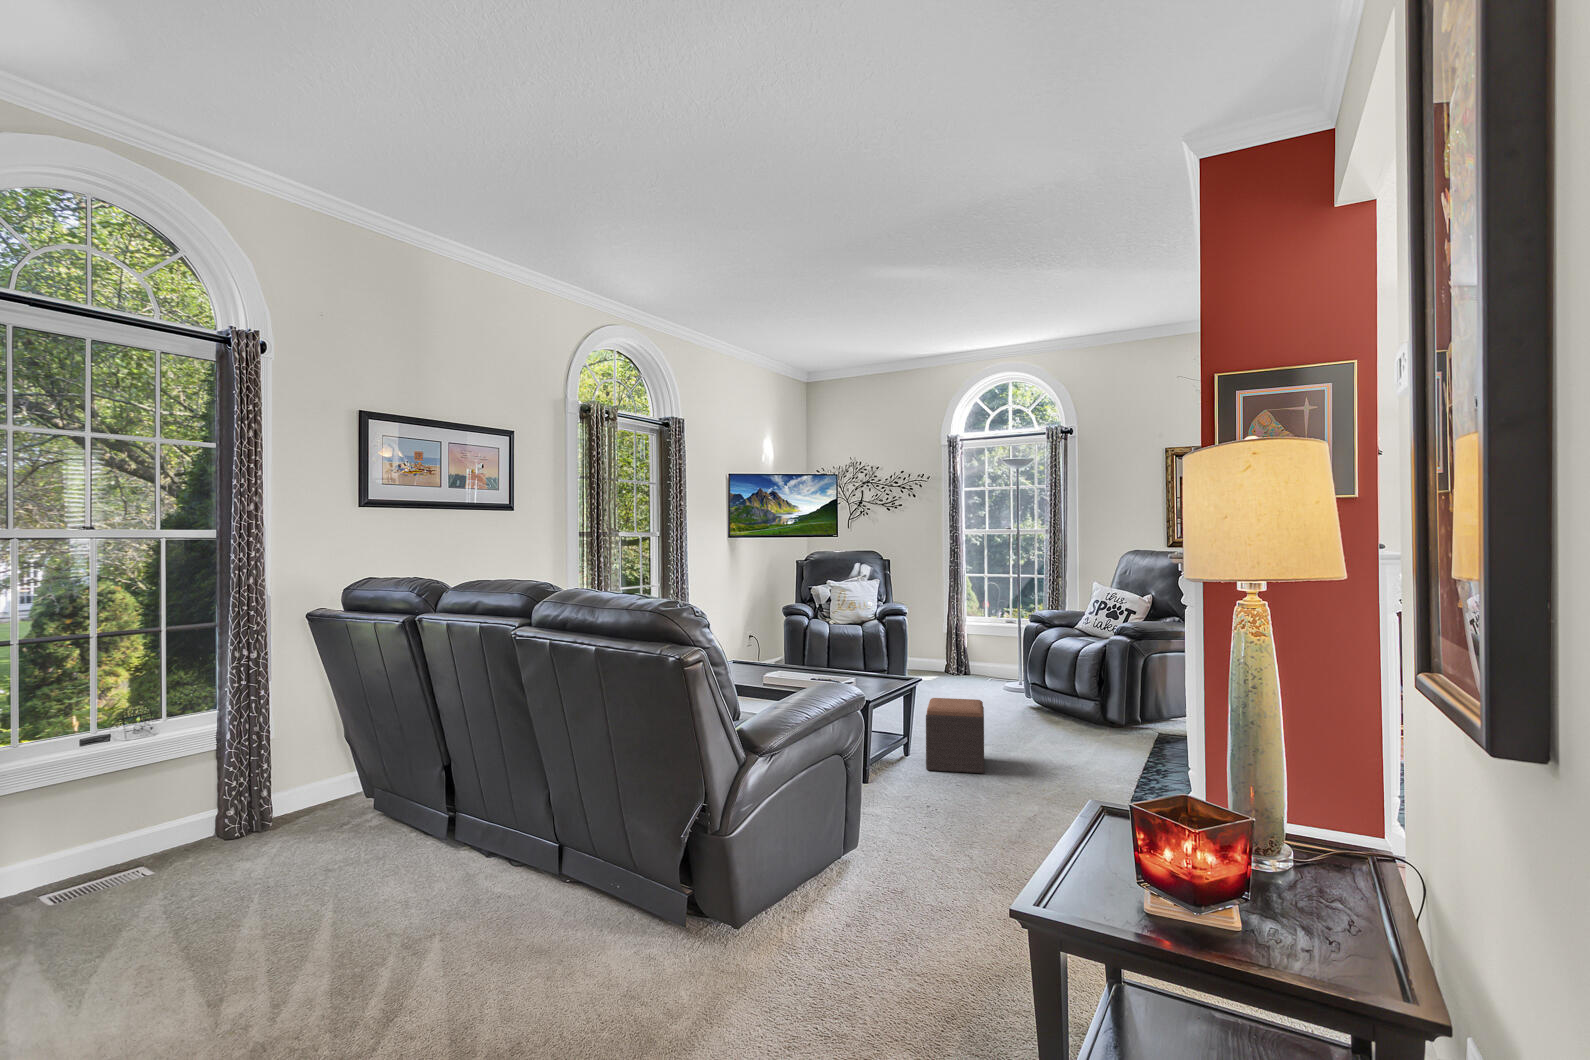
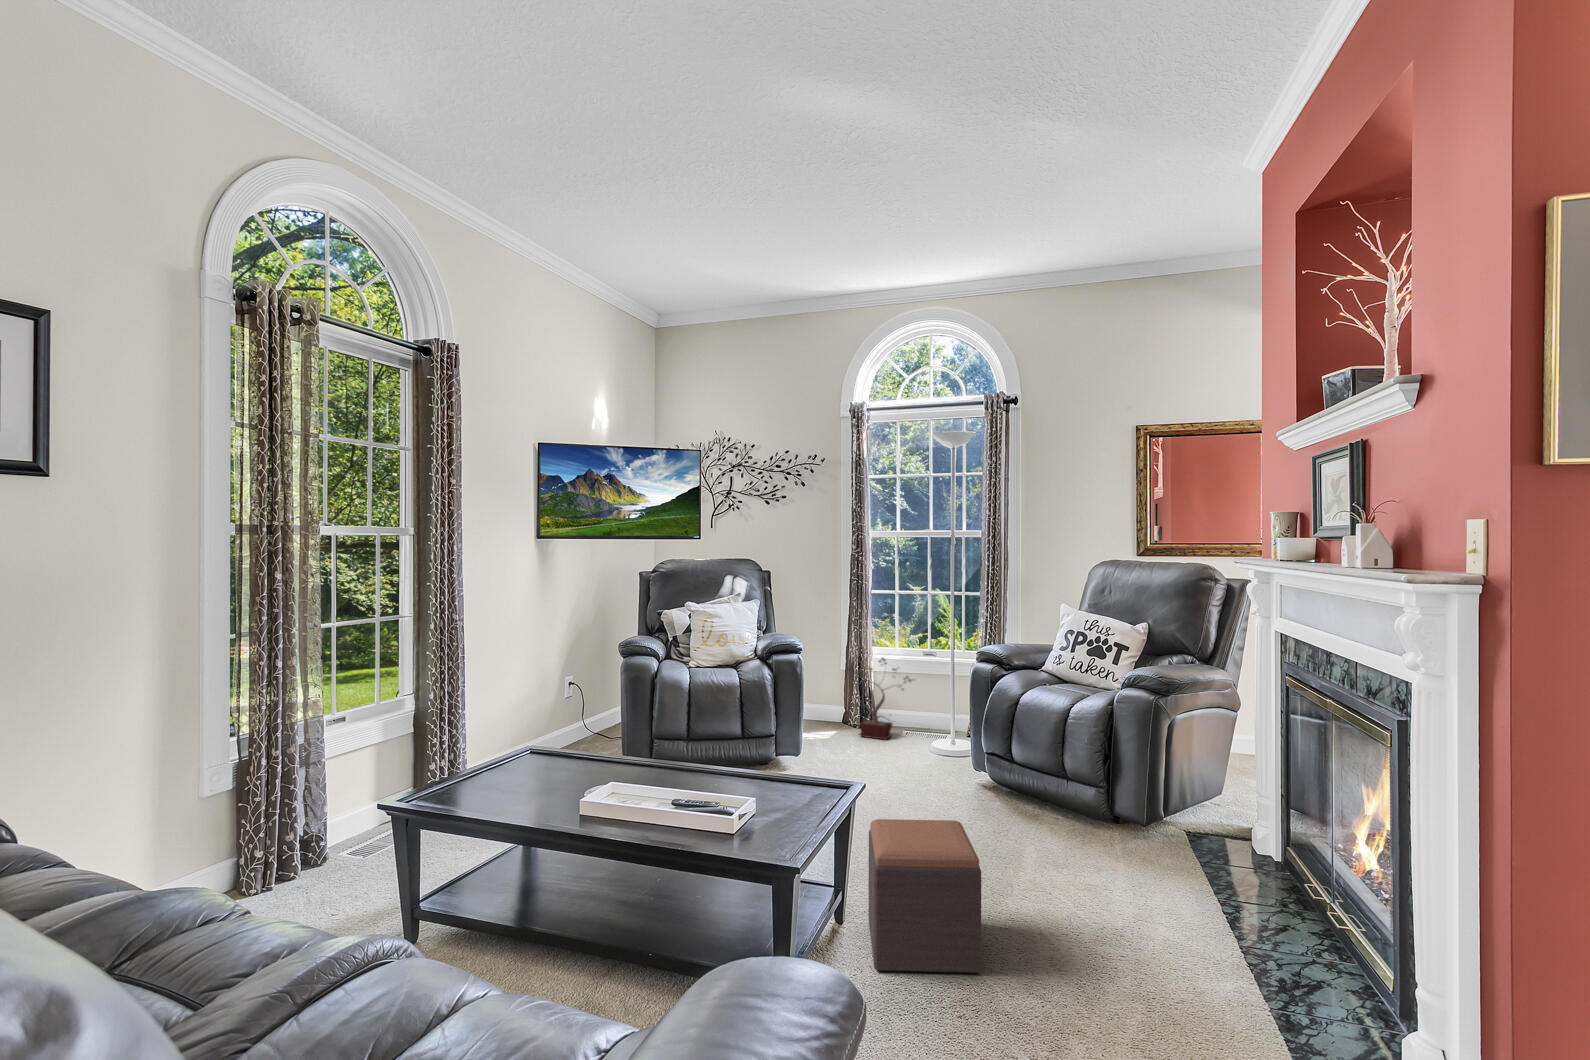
potted plant: none [946,622,995,682] -> present [850,658,912,740]

